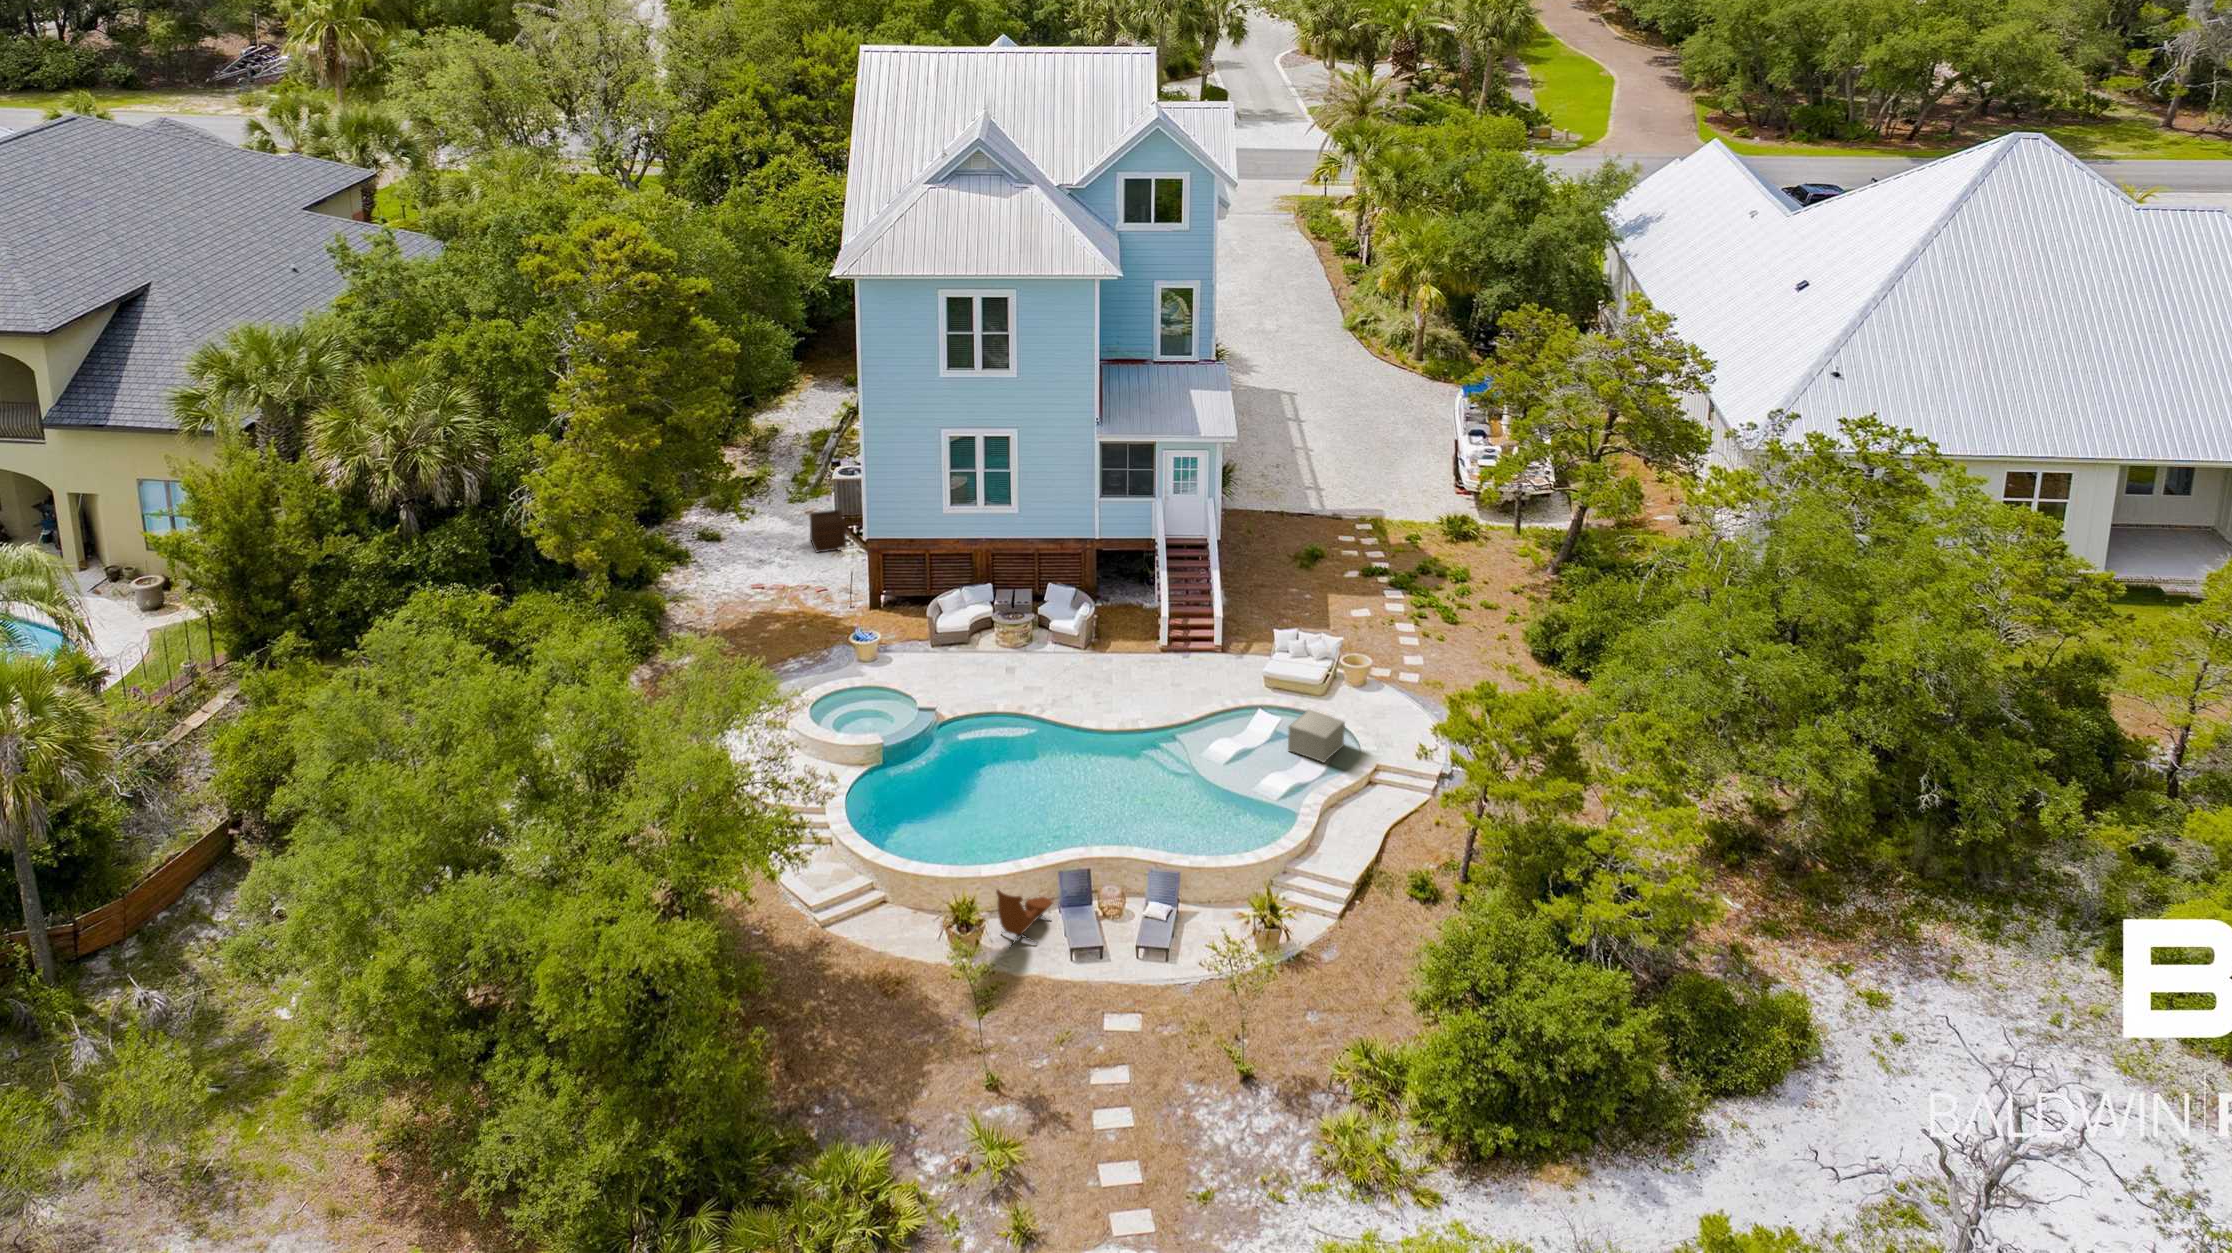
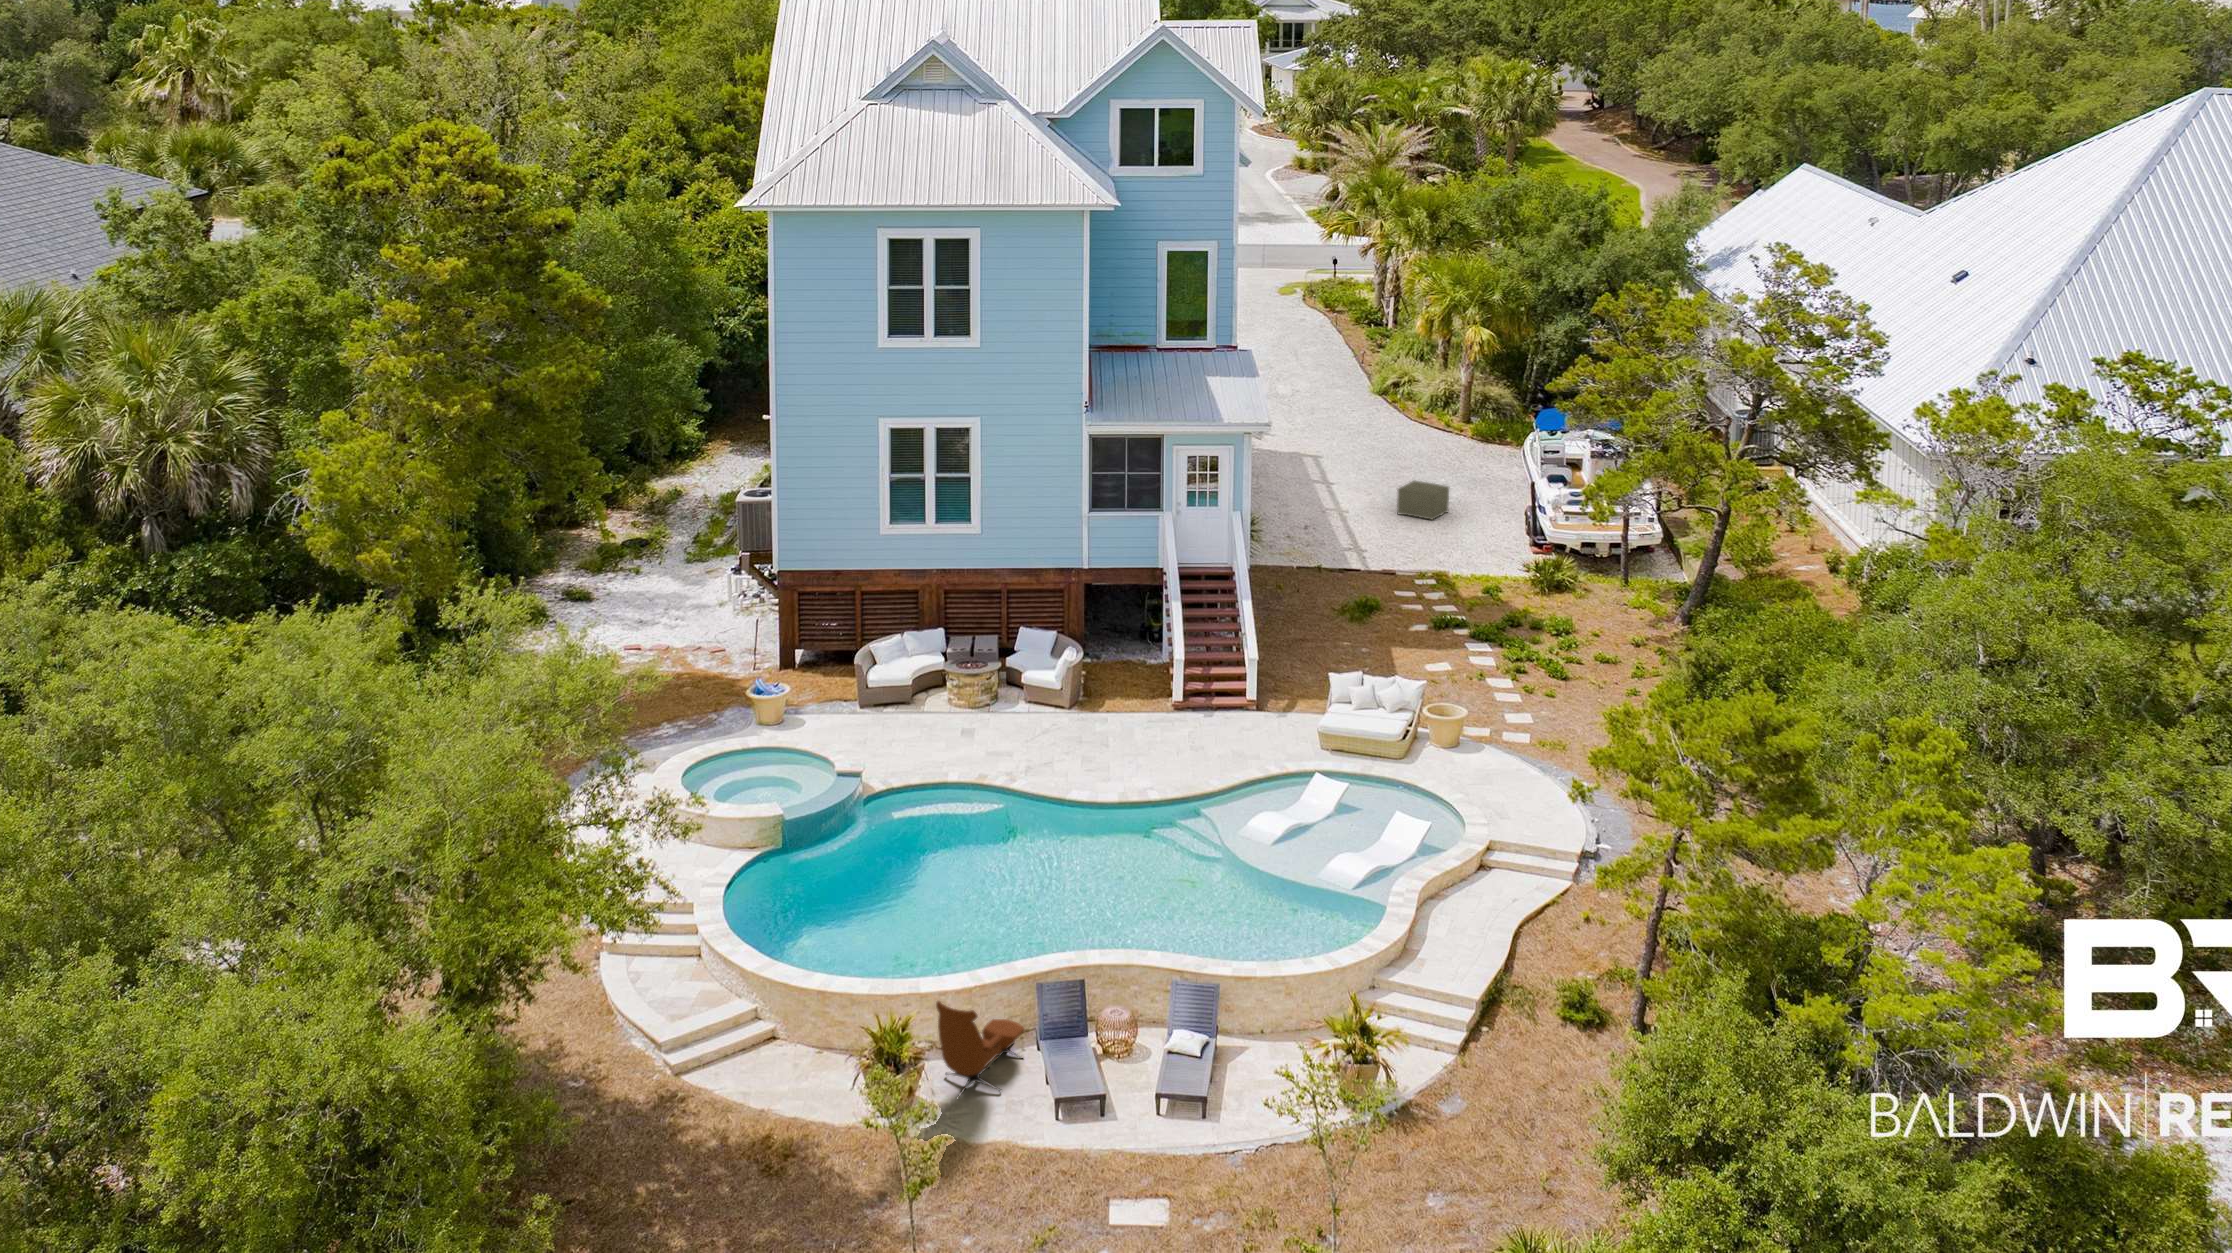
wooden crate: present [810,510,847,553] -> none [710,552,757,605]
ottoman: present [1288,710,1345,763] -> present [1397,481,1449,520]

